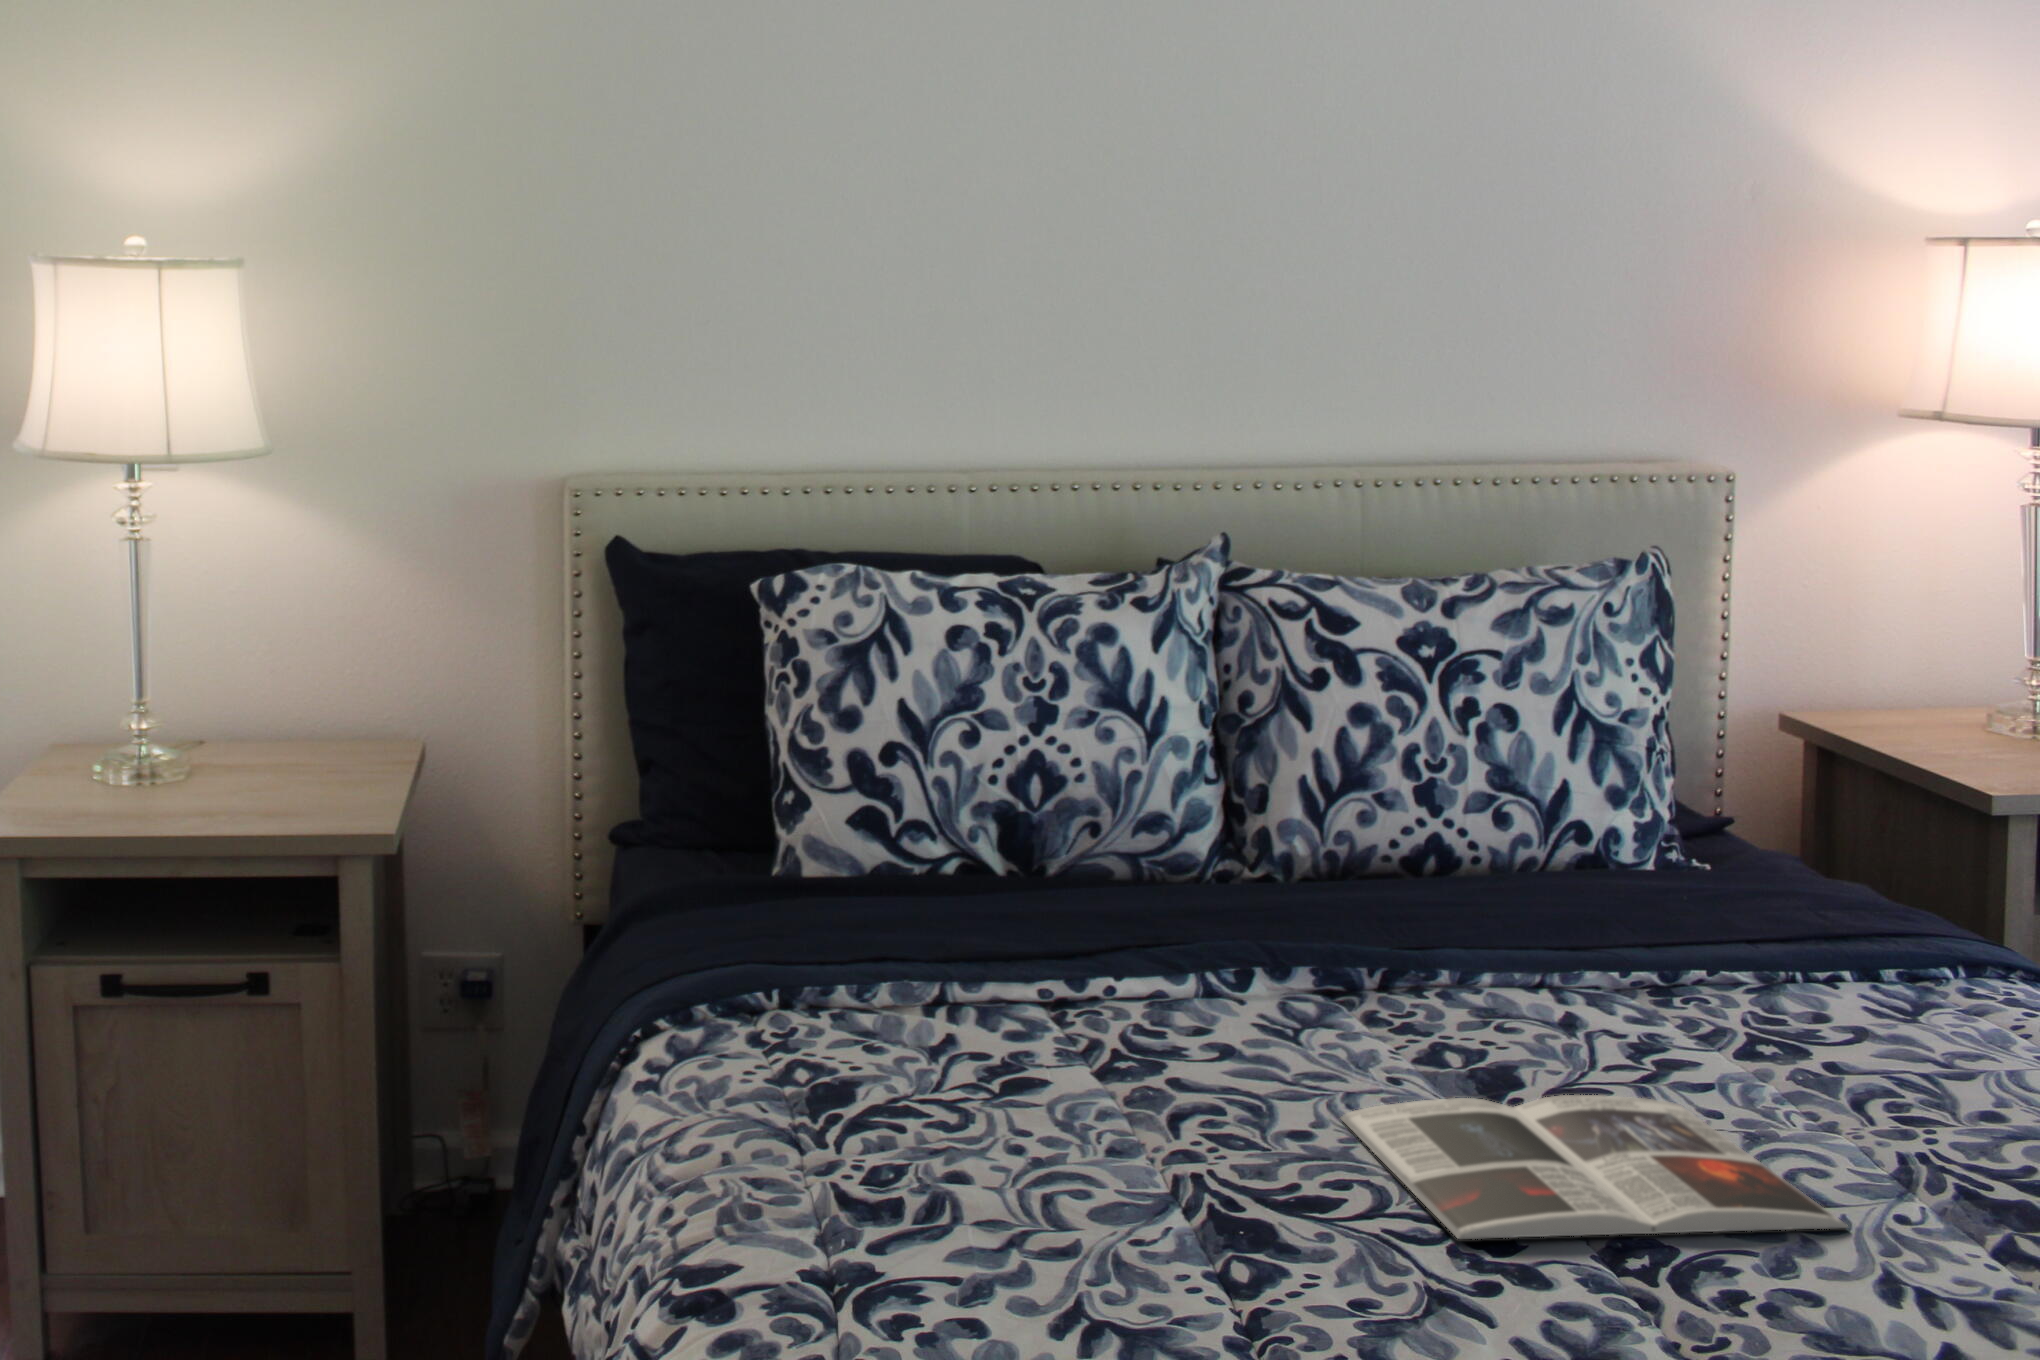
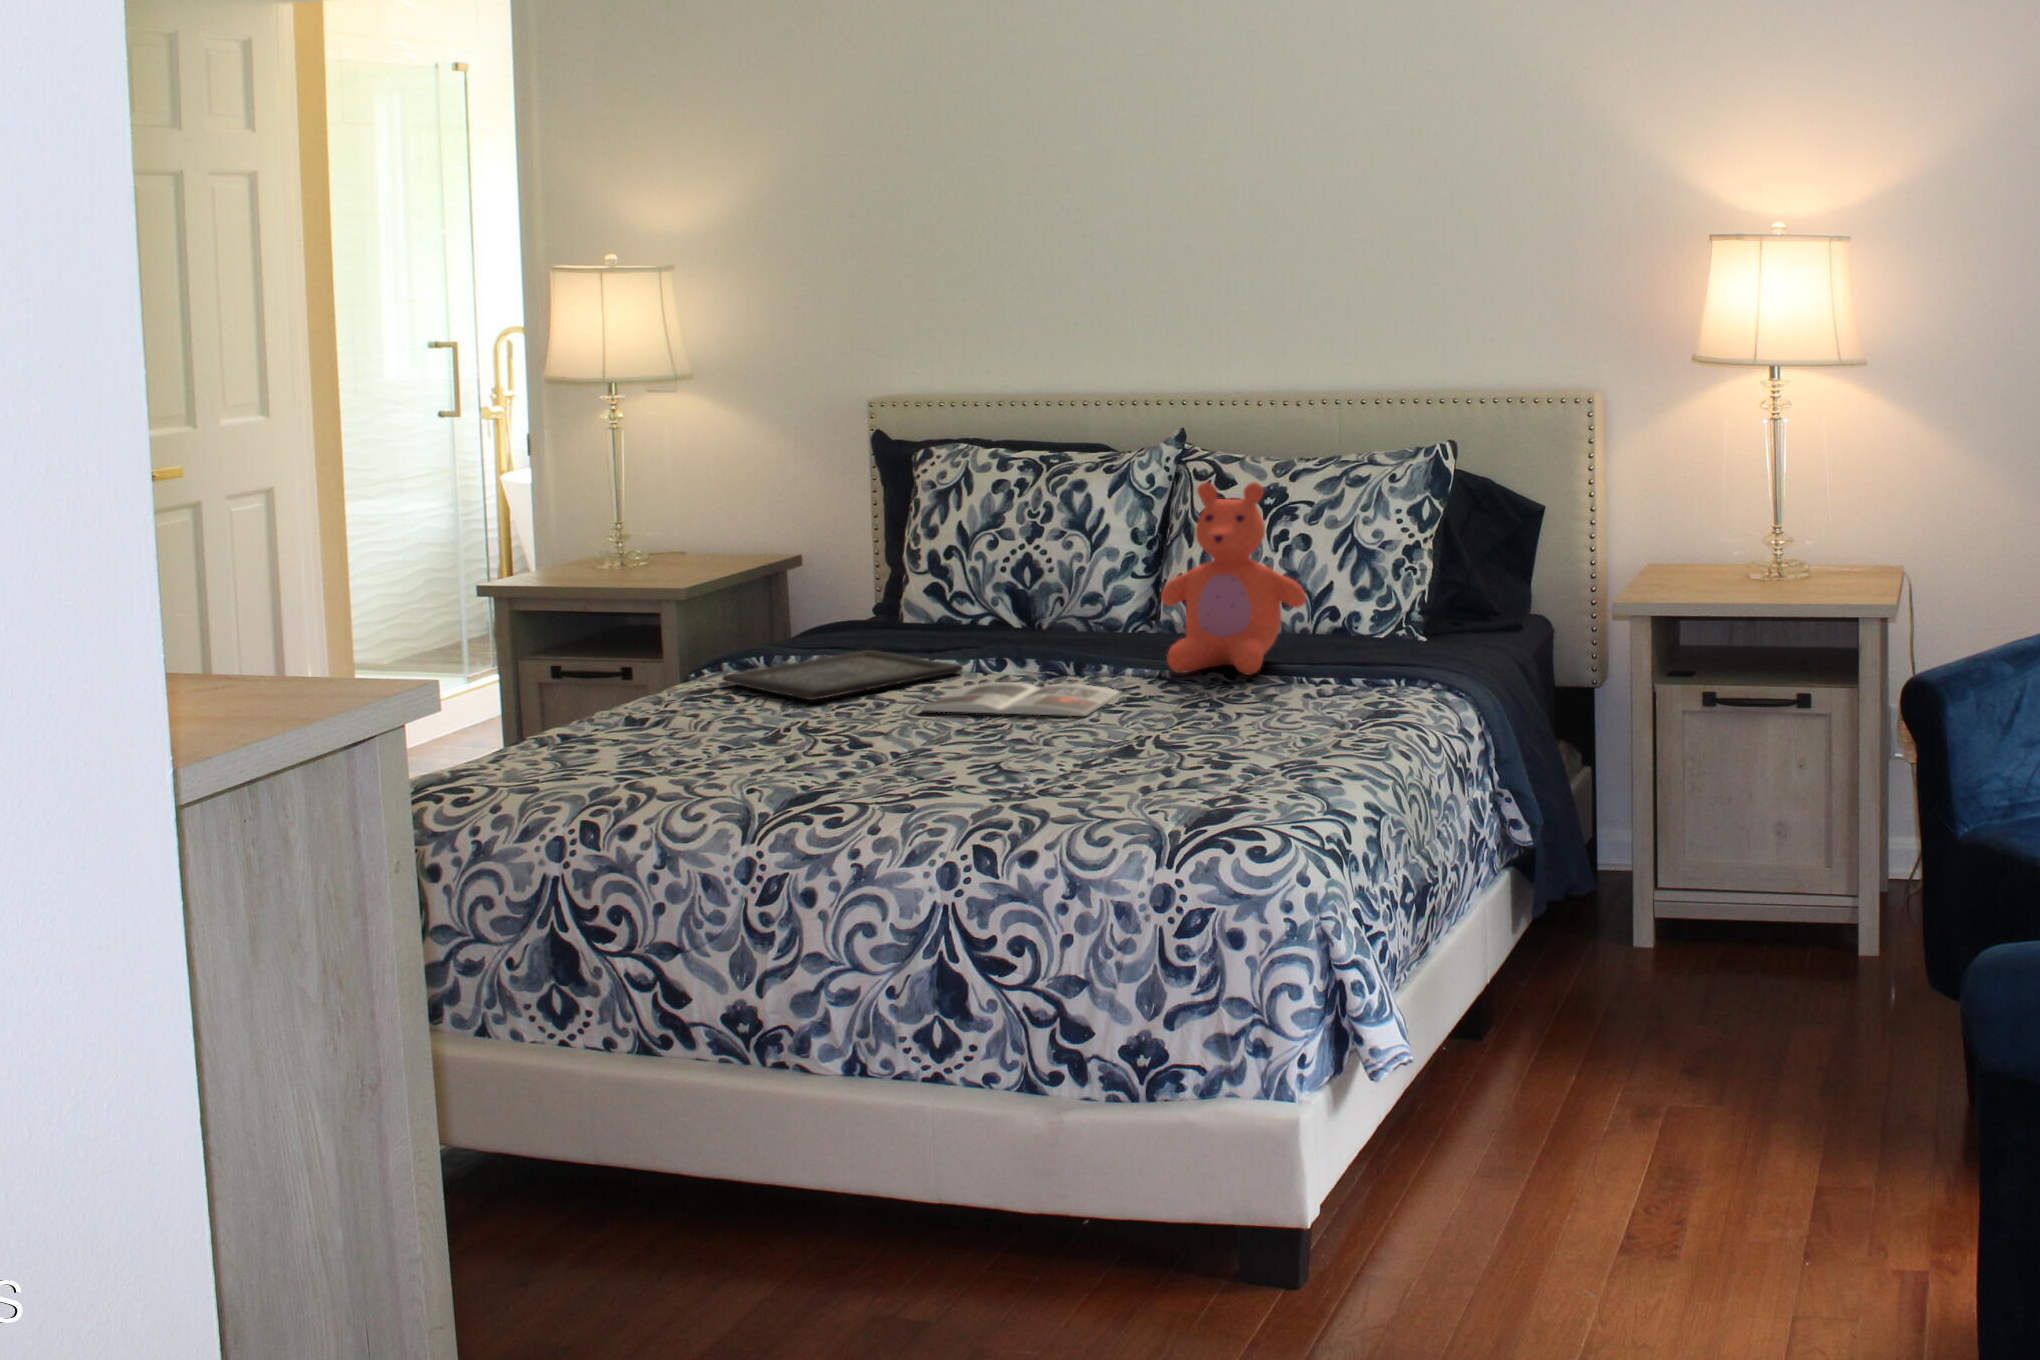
teddy bear: none [1497,649,1817,1028] -> present [1161,482,1307,675]
tray: none [806,982,1219,1210] -> present [722,650,963,700]

